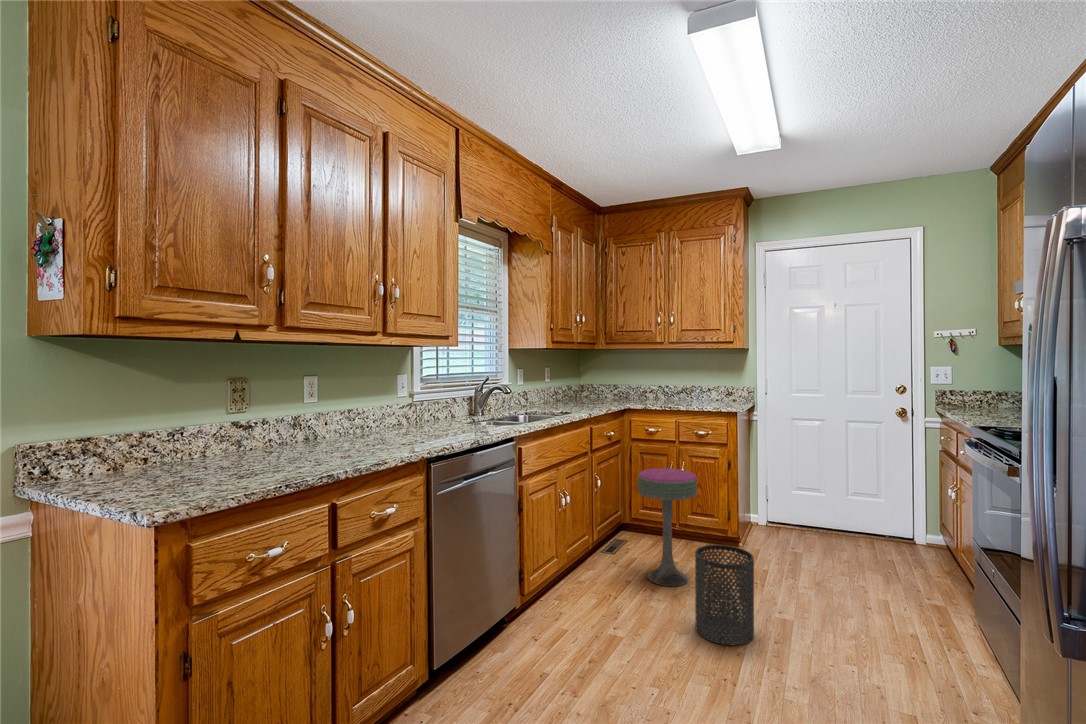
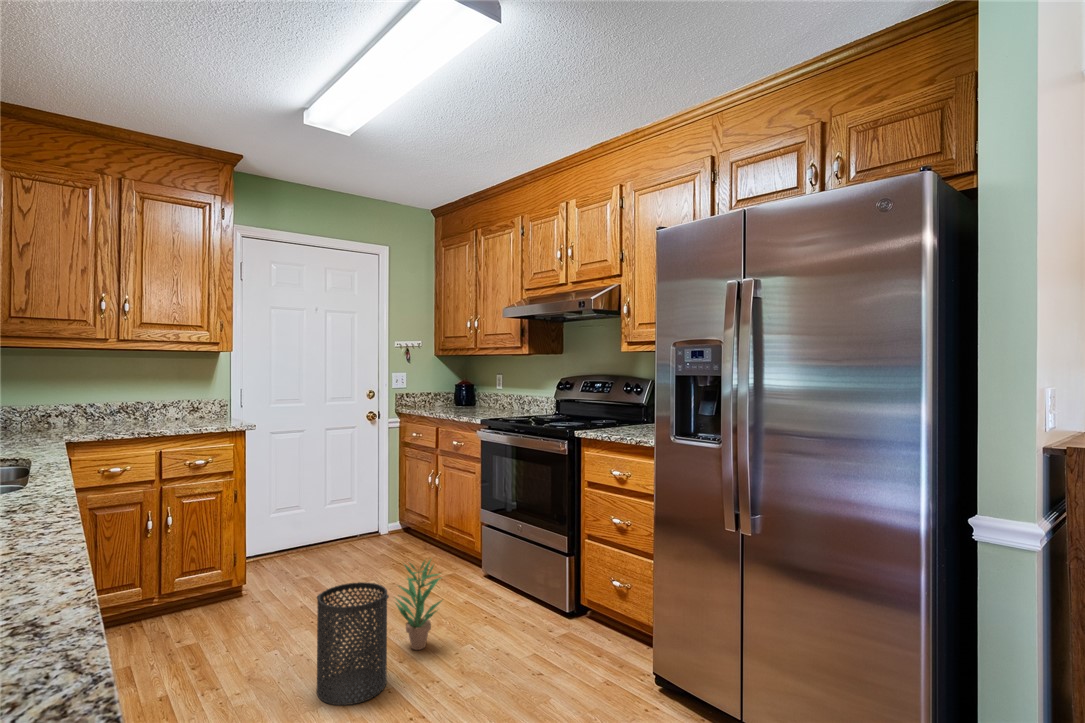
bar stool: present [638,468,697,586] -> none [168,513,260,683]
potted plant: none [782,547,835,638] -> present [396,560,442,650]

